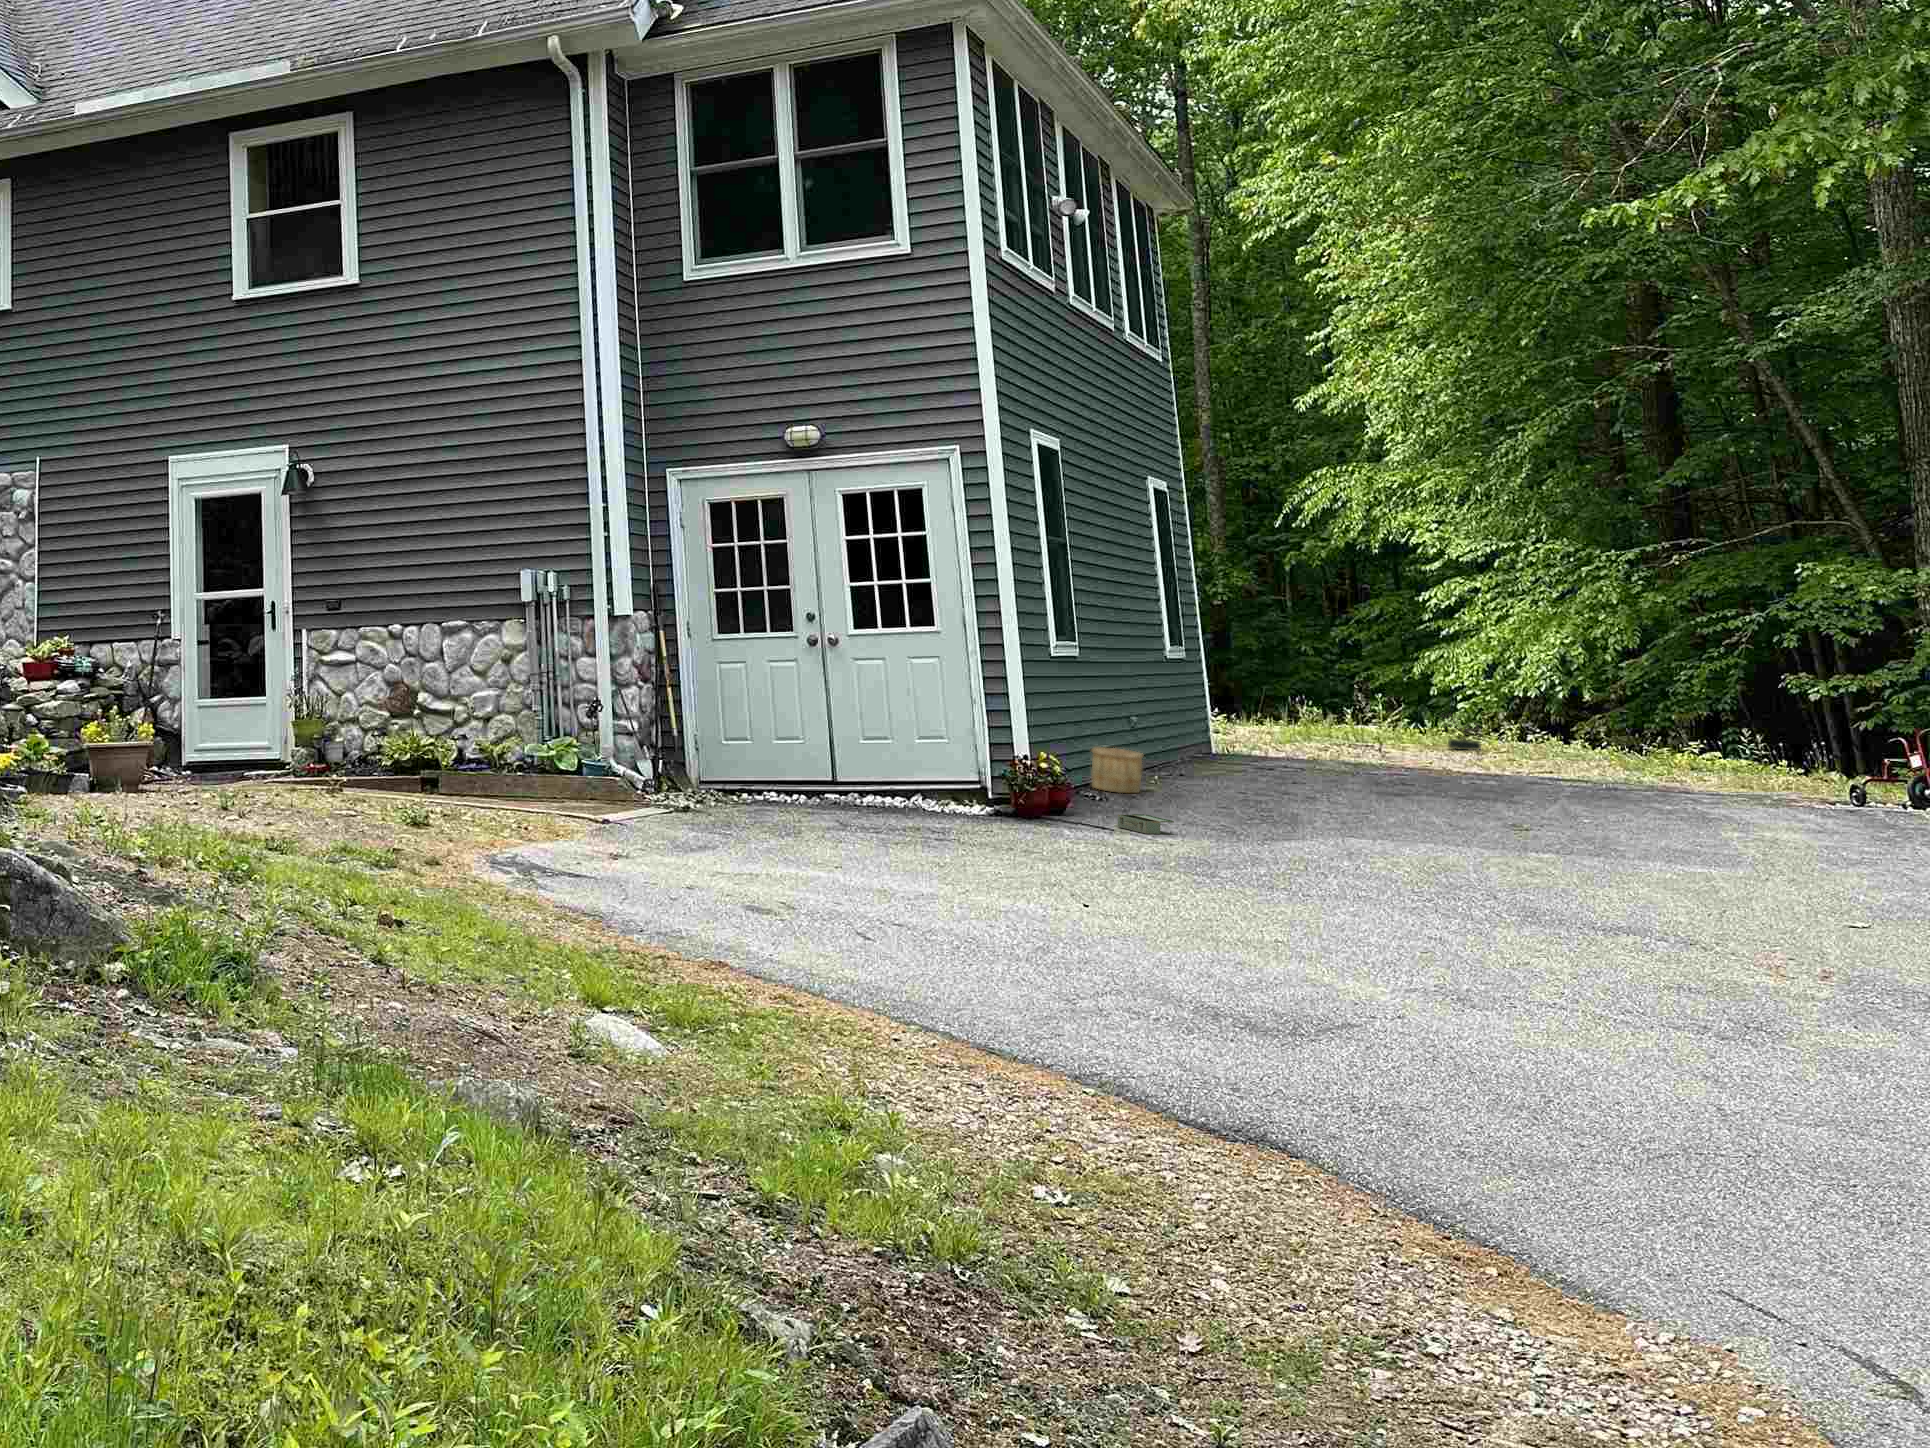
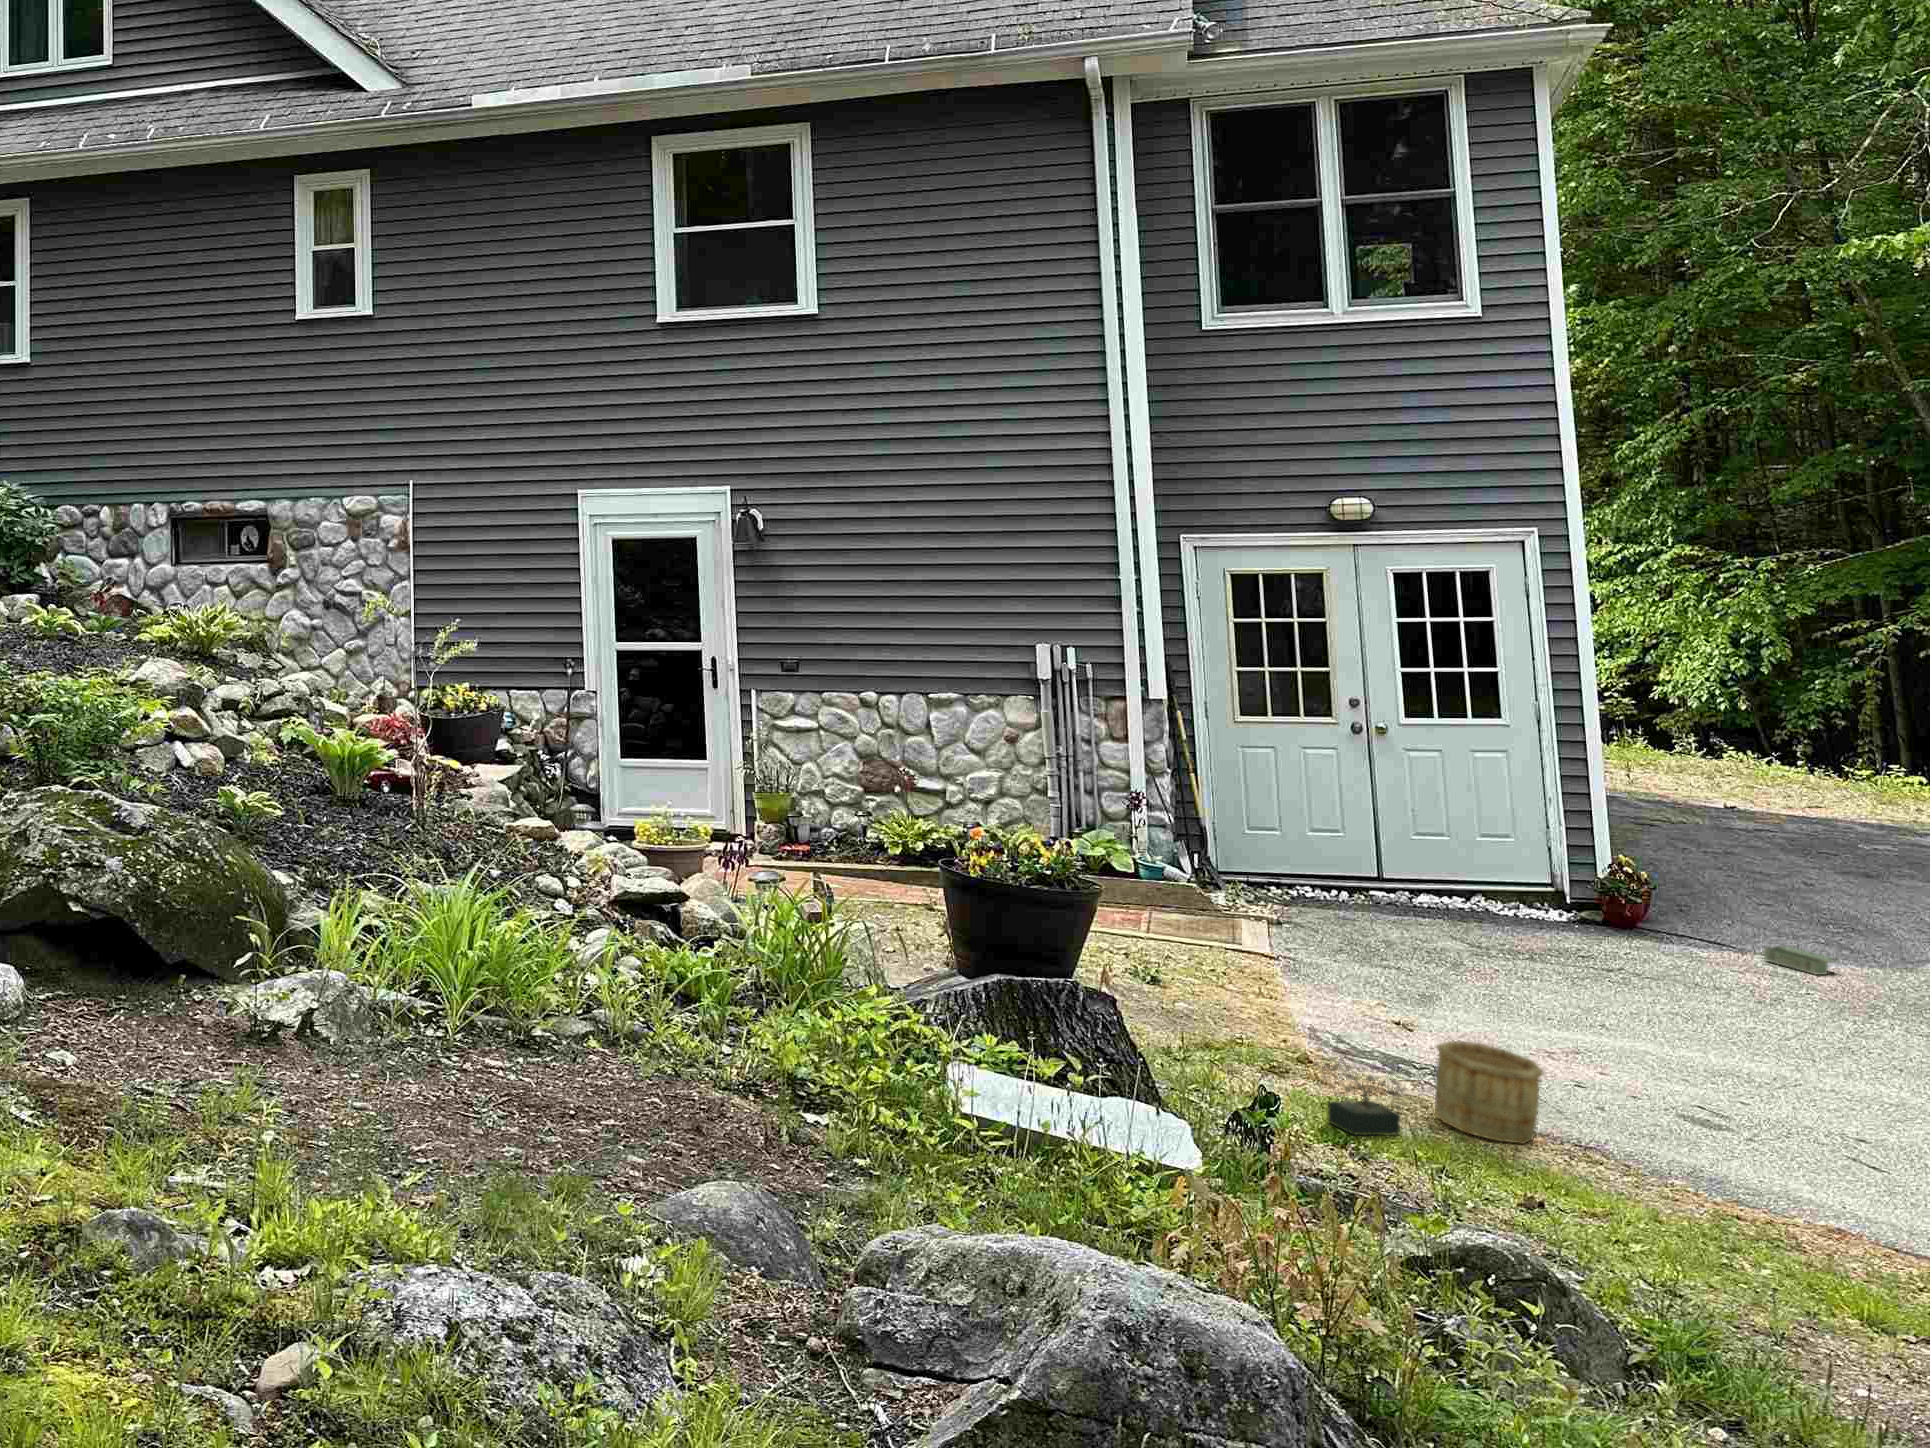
decorative plant: present [1442,717,1481,750] -> present [1314,1046,1404,1135]
wooden bucket: present [1092,747,1143,793] -> present [1435,1041,1543,1144]

